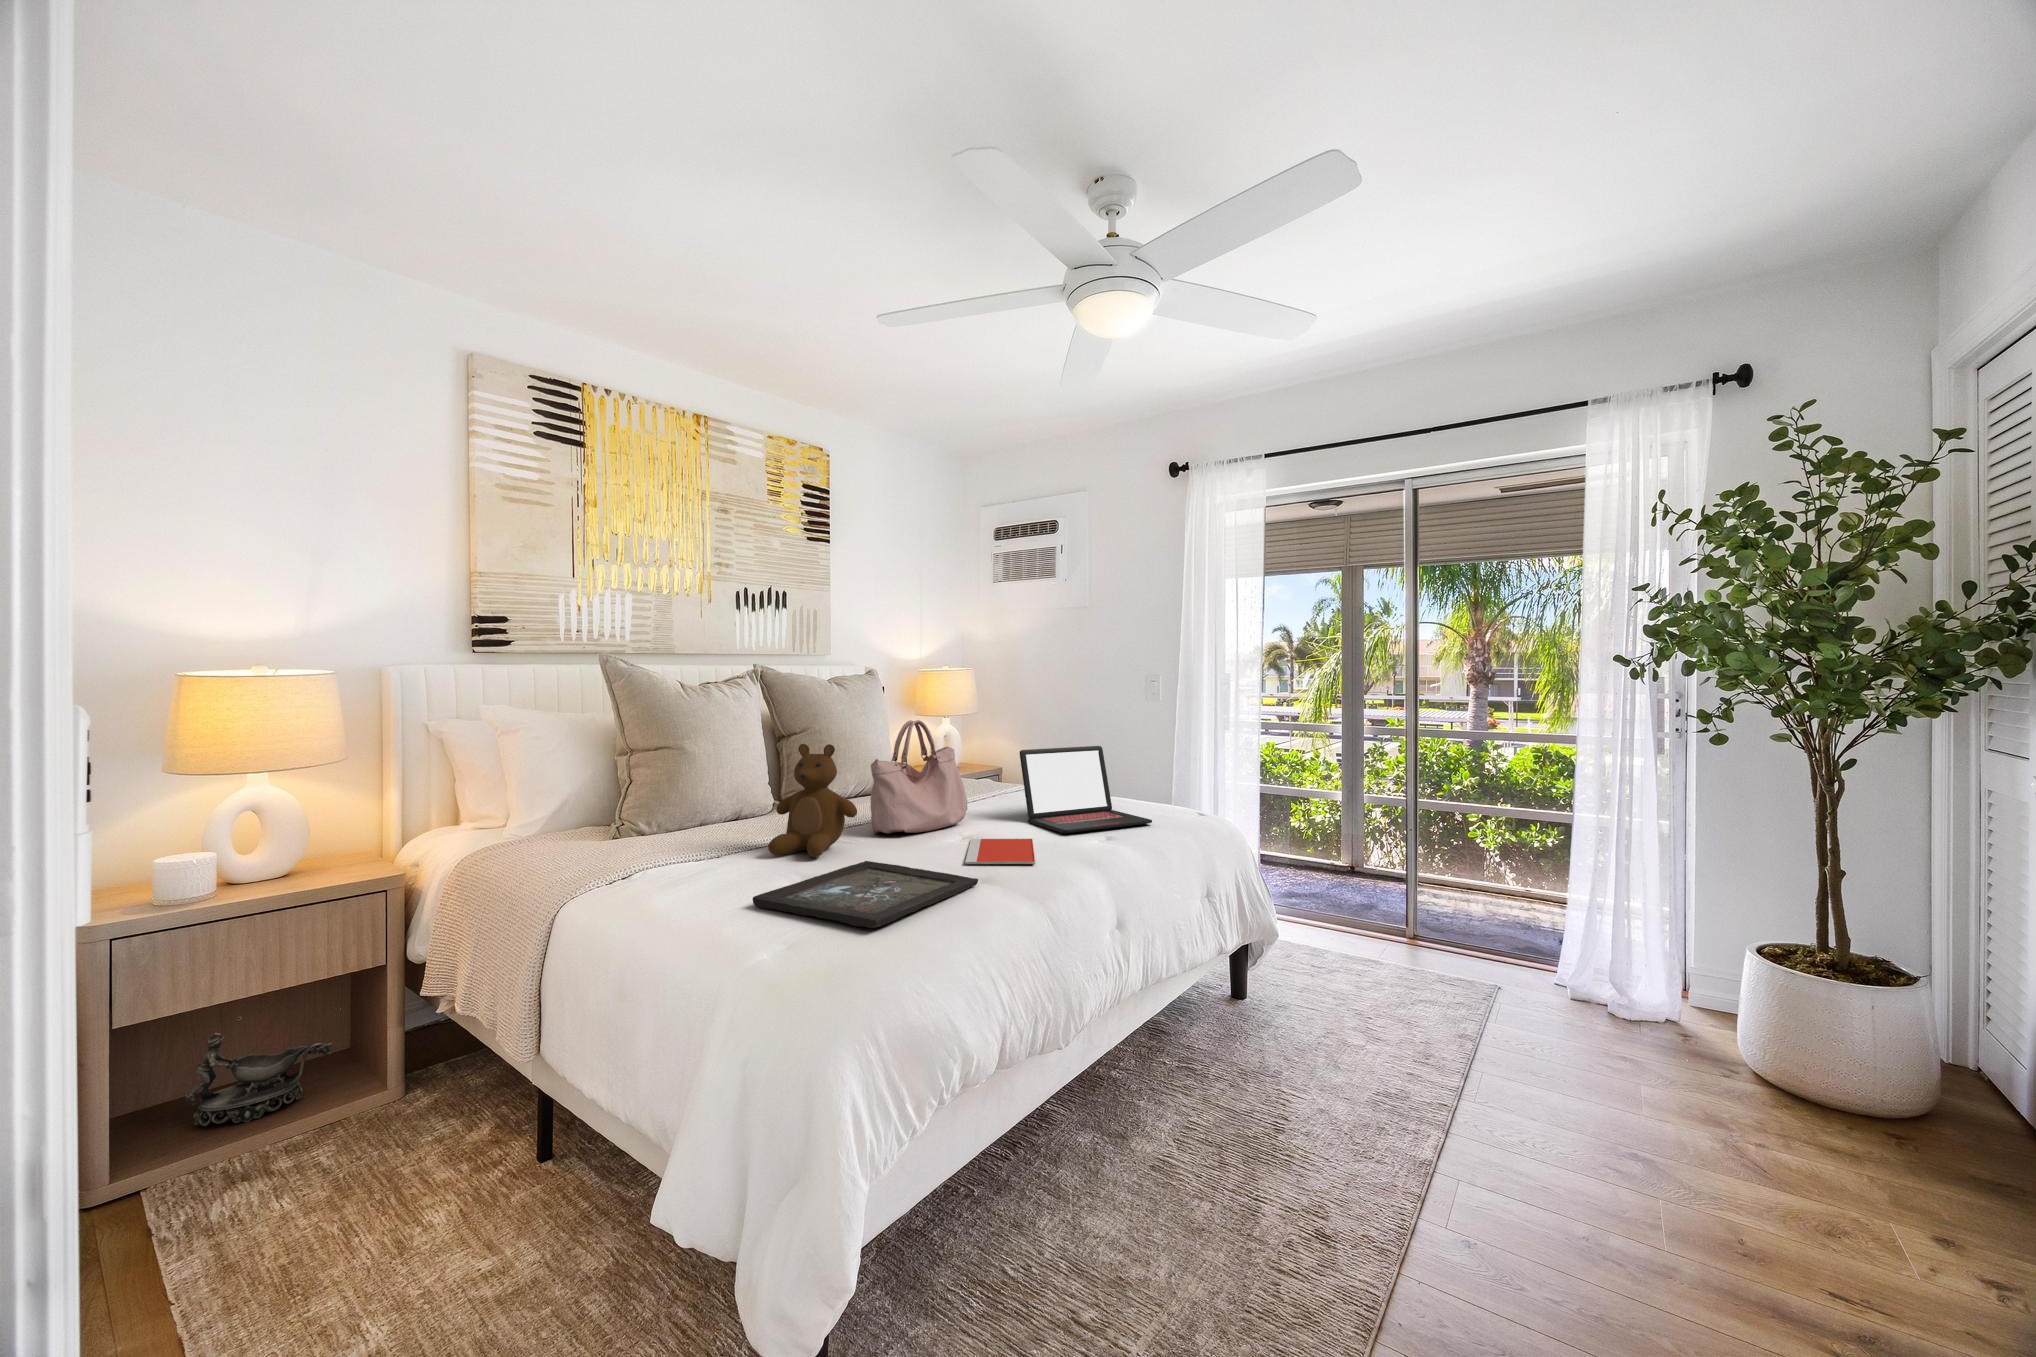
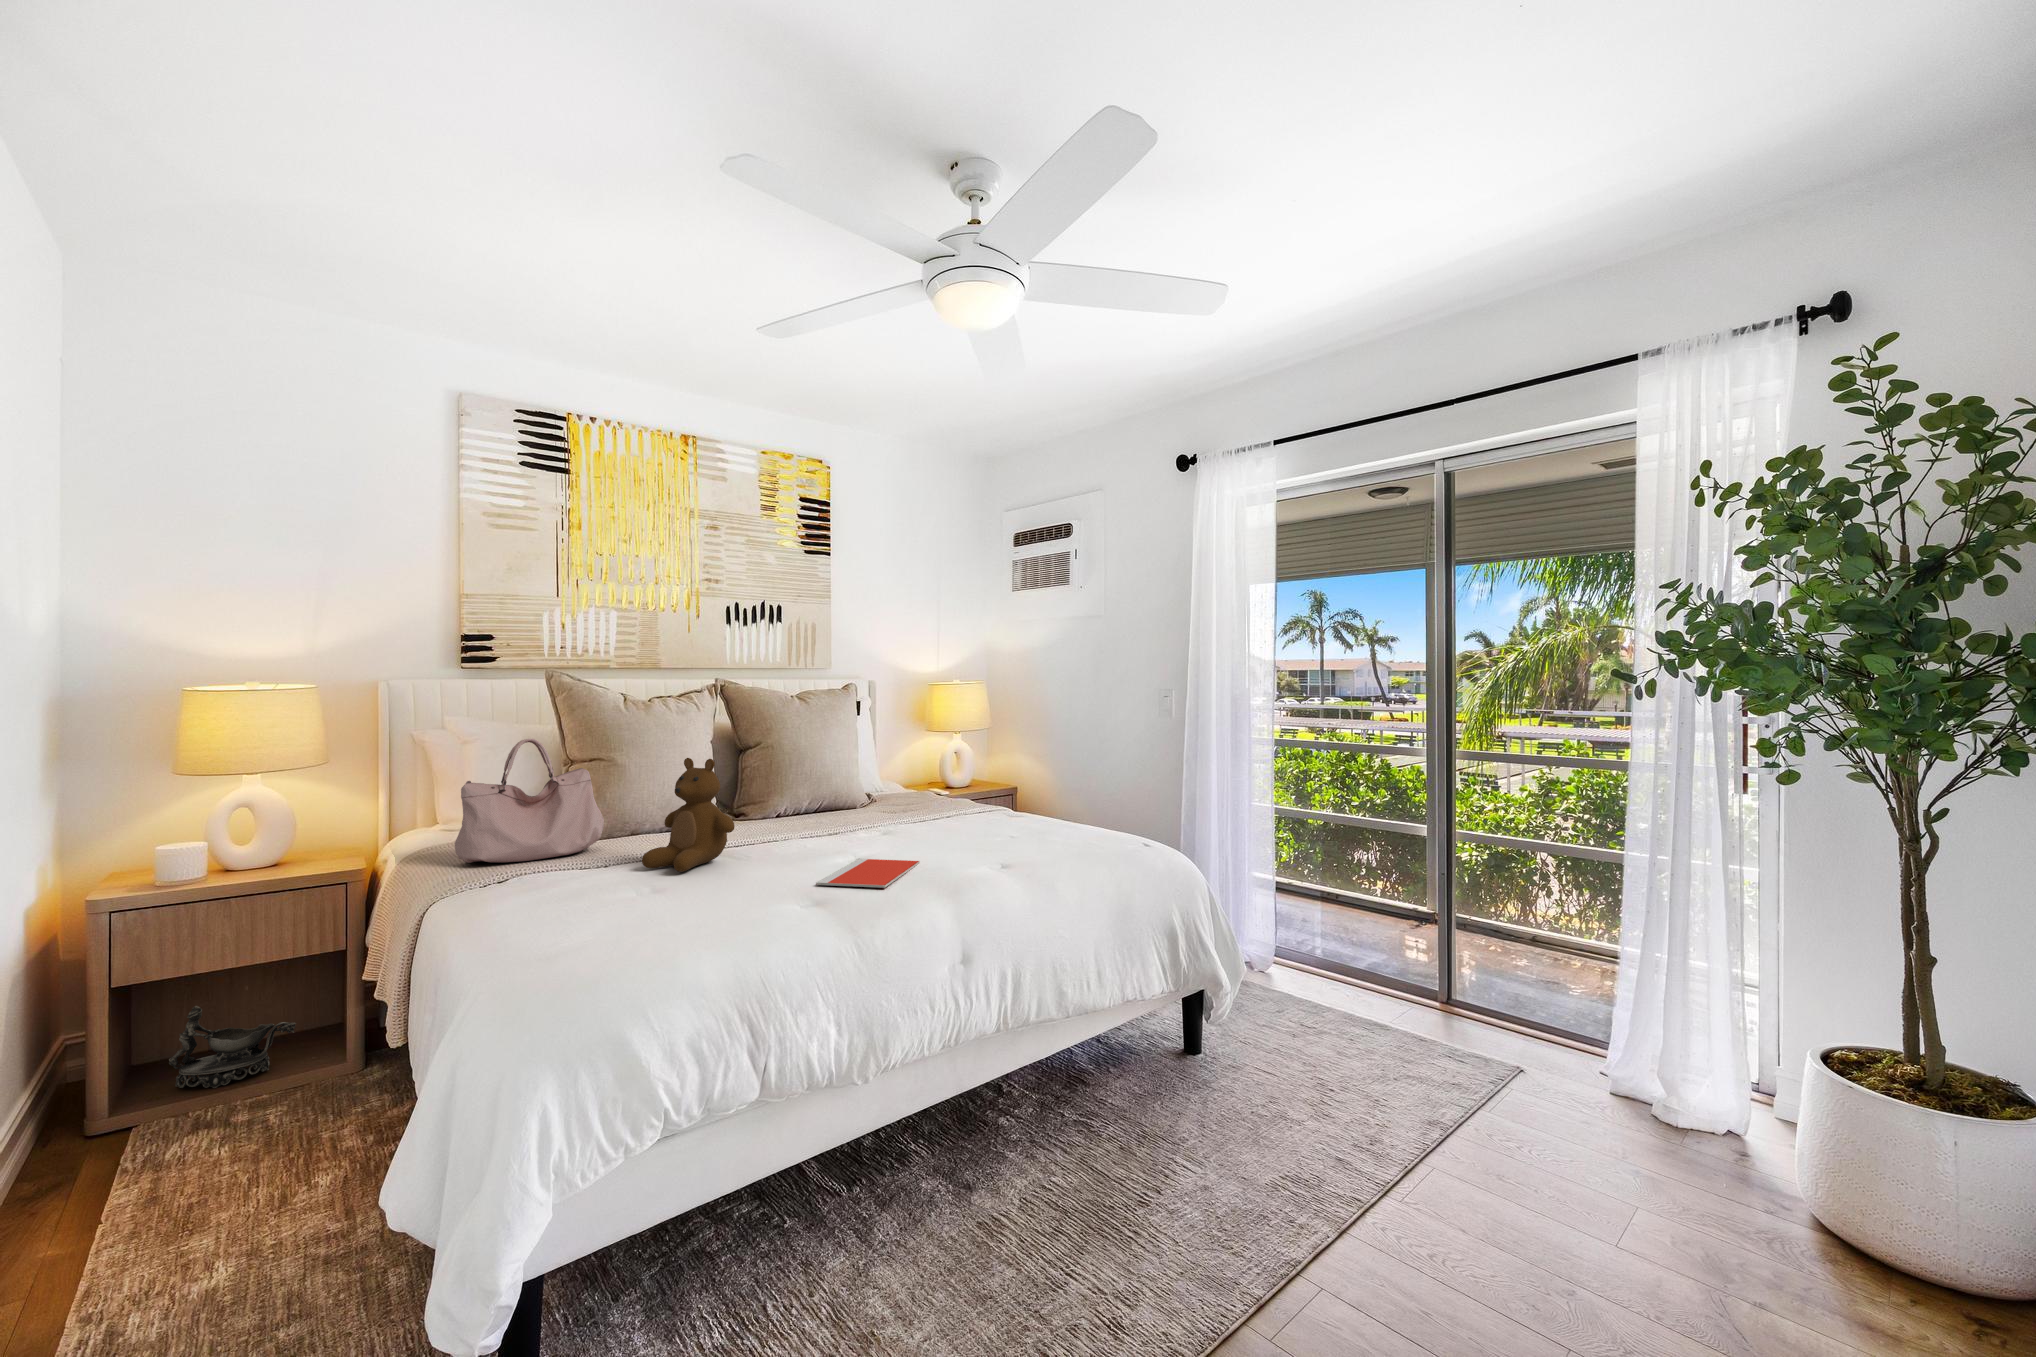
handbag: present [871,720,967,834] -> present [454,739,604,863]
laptop: present [1020,746,1152,833] -> none [938,764,1069,856]
tray: present [753,861,978,928] -> none [560,877,798,945]

